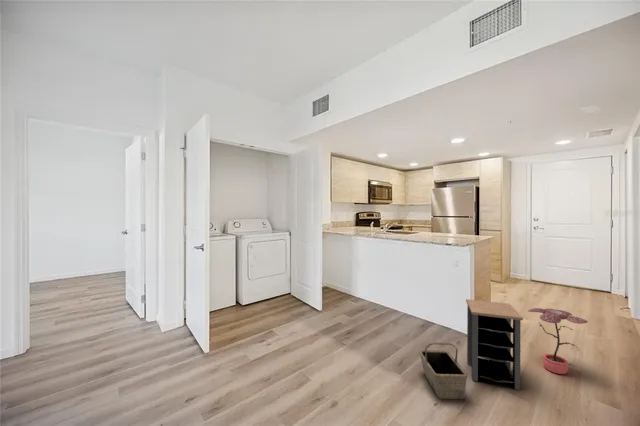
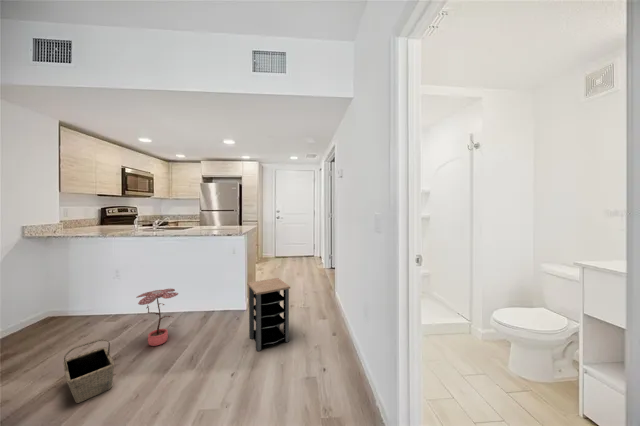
potted plant: present [528,308,588,374] -> present [137,289,178,346]
basket: present [419,343,467,399] -> present [63,339,114,403]

